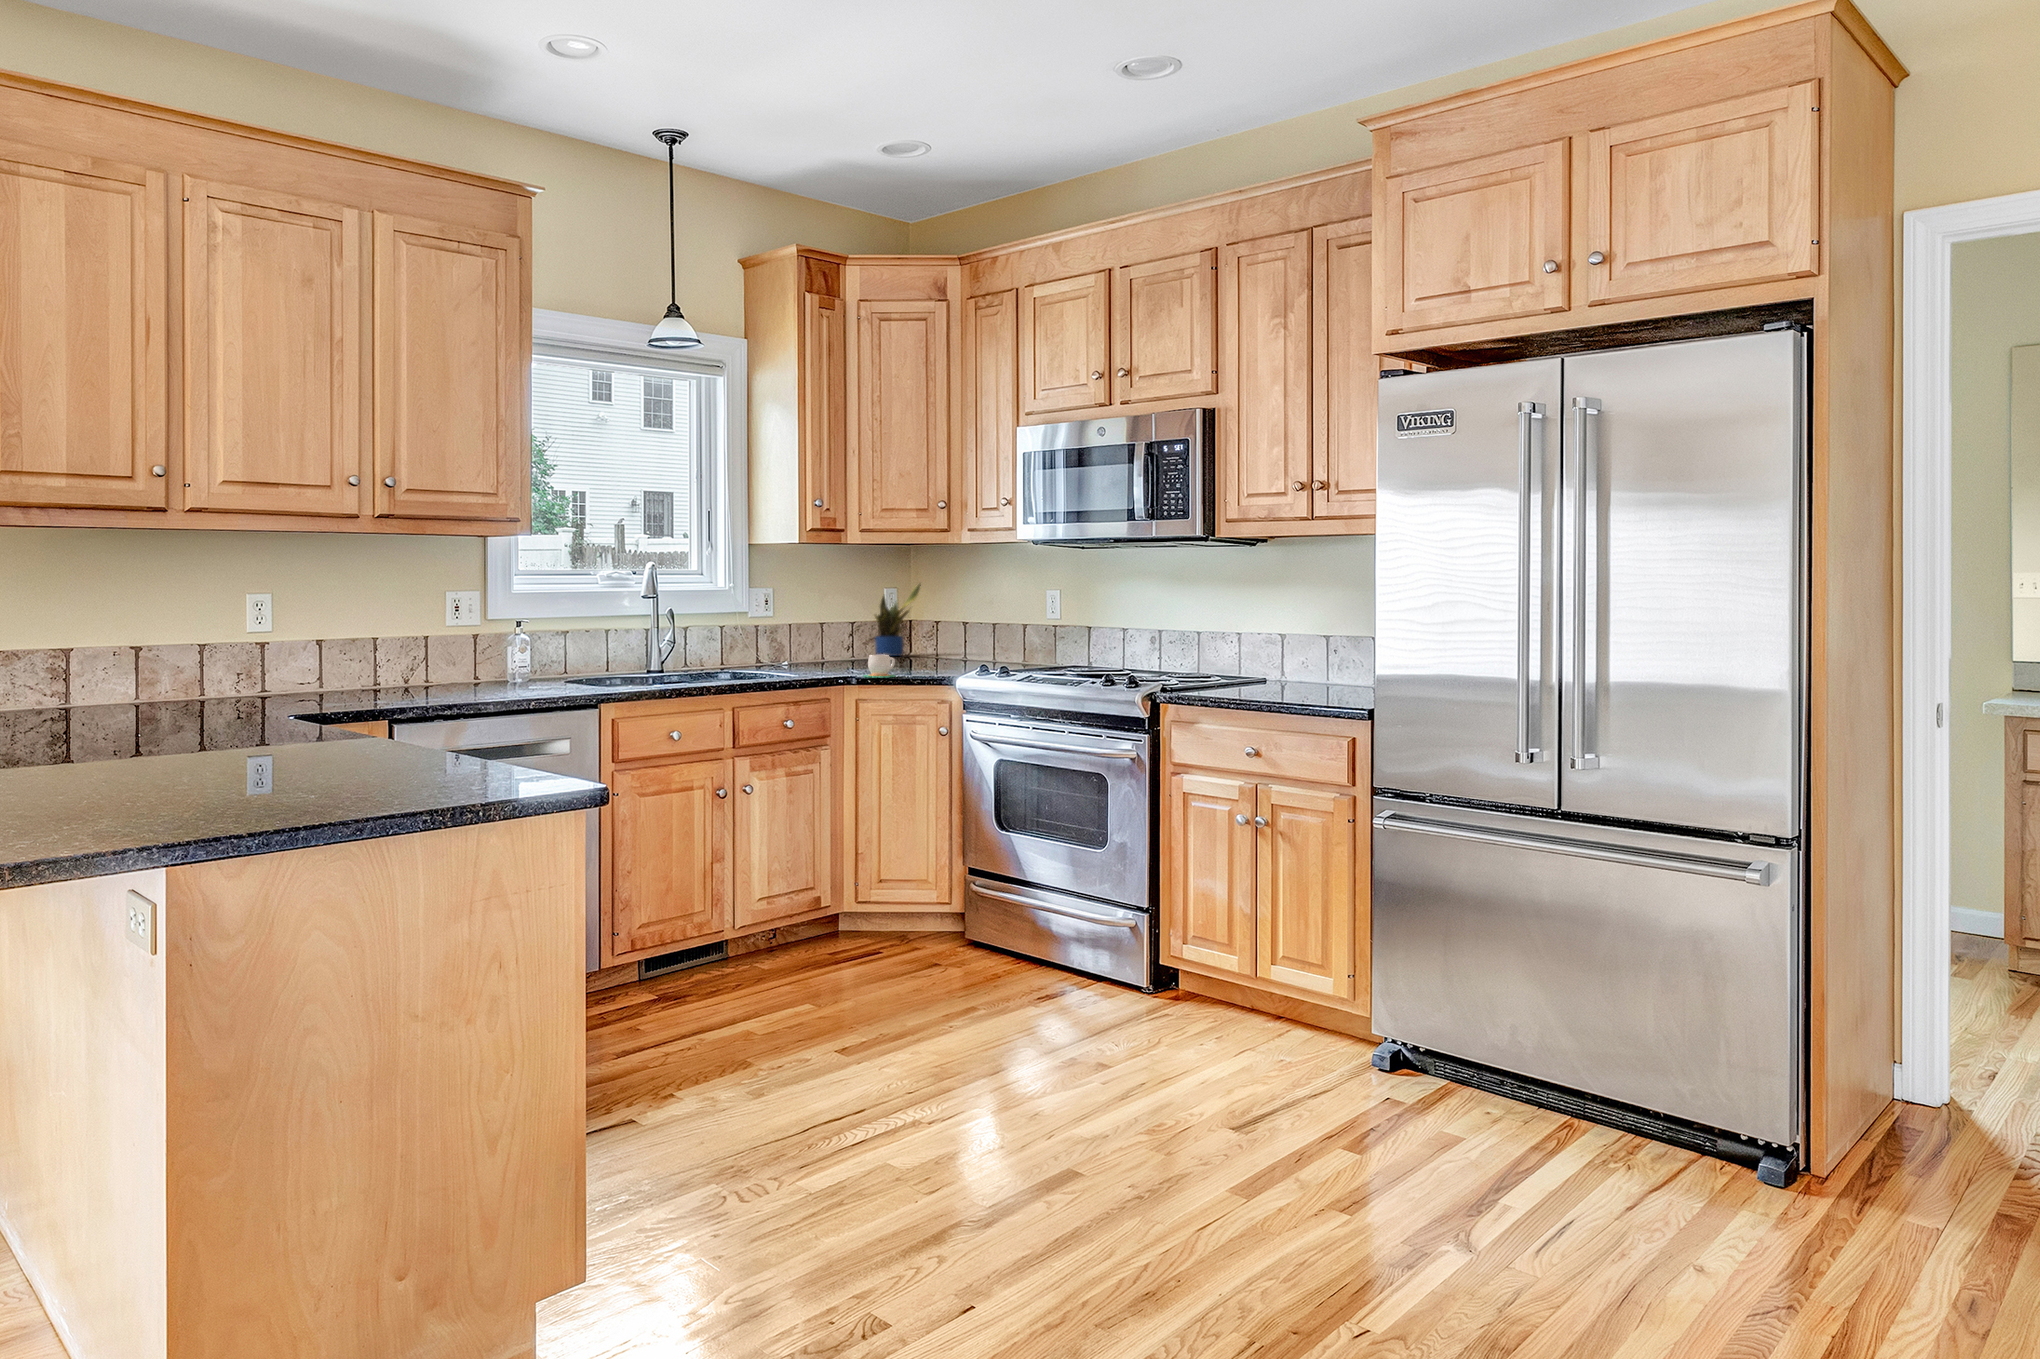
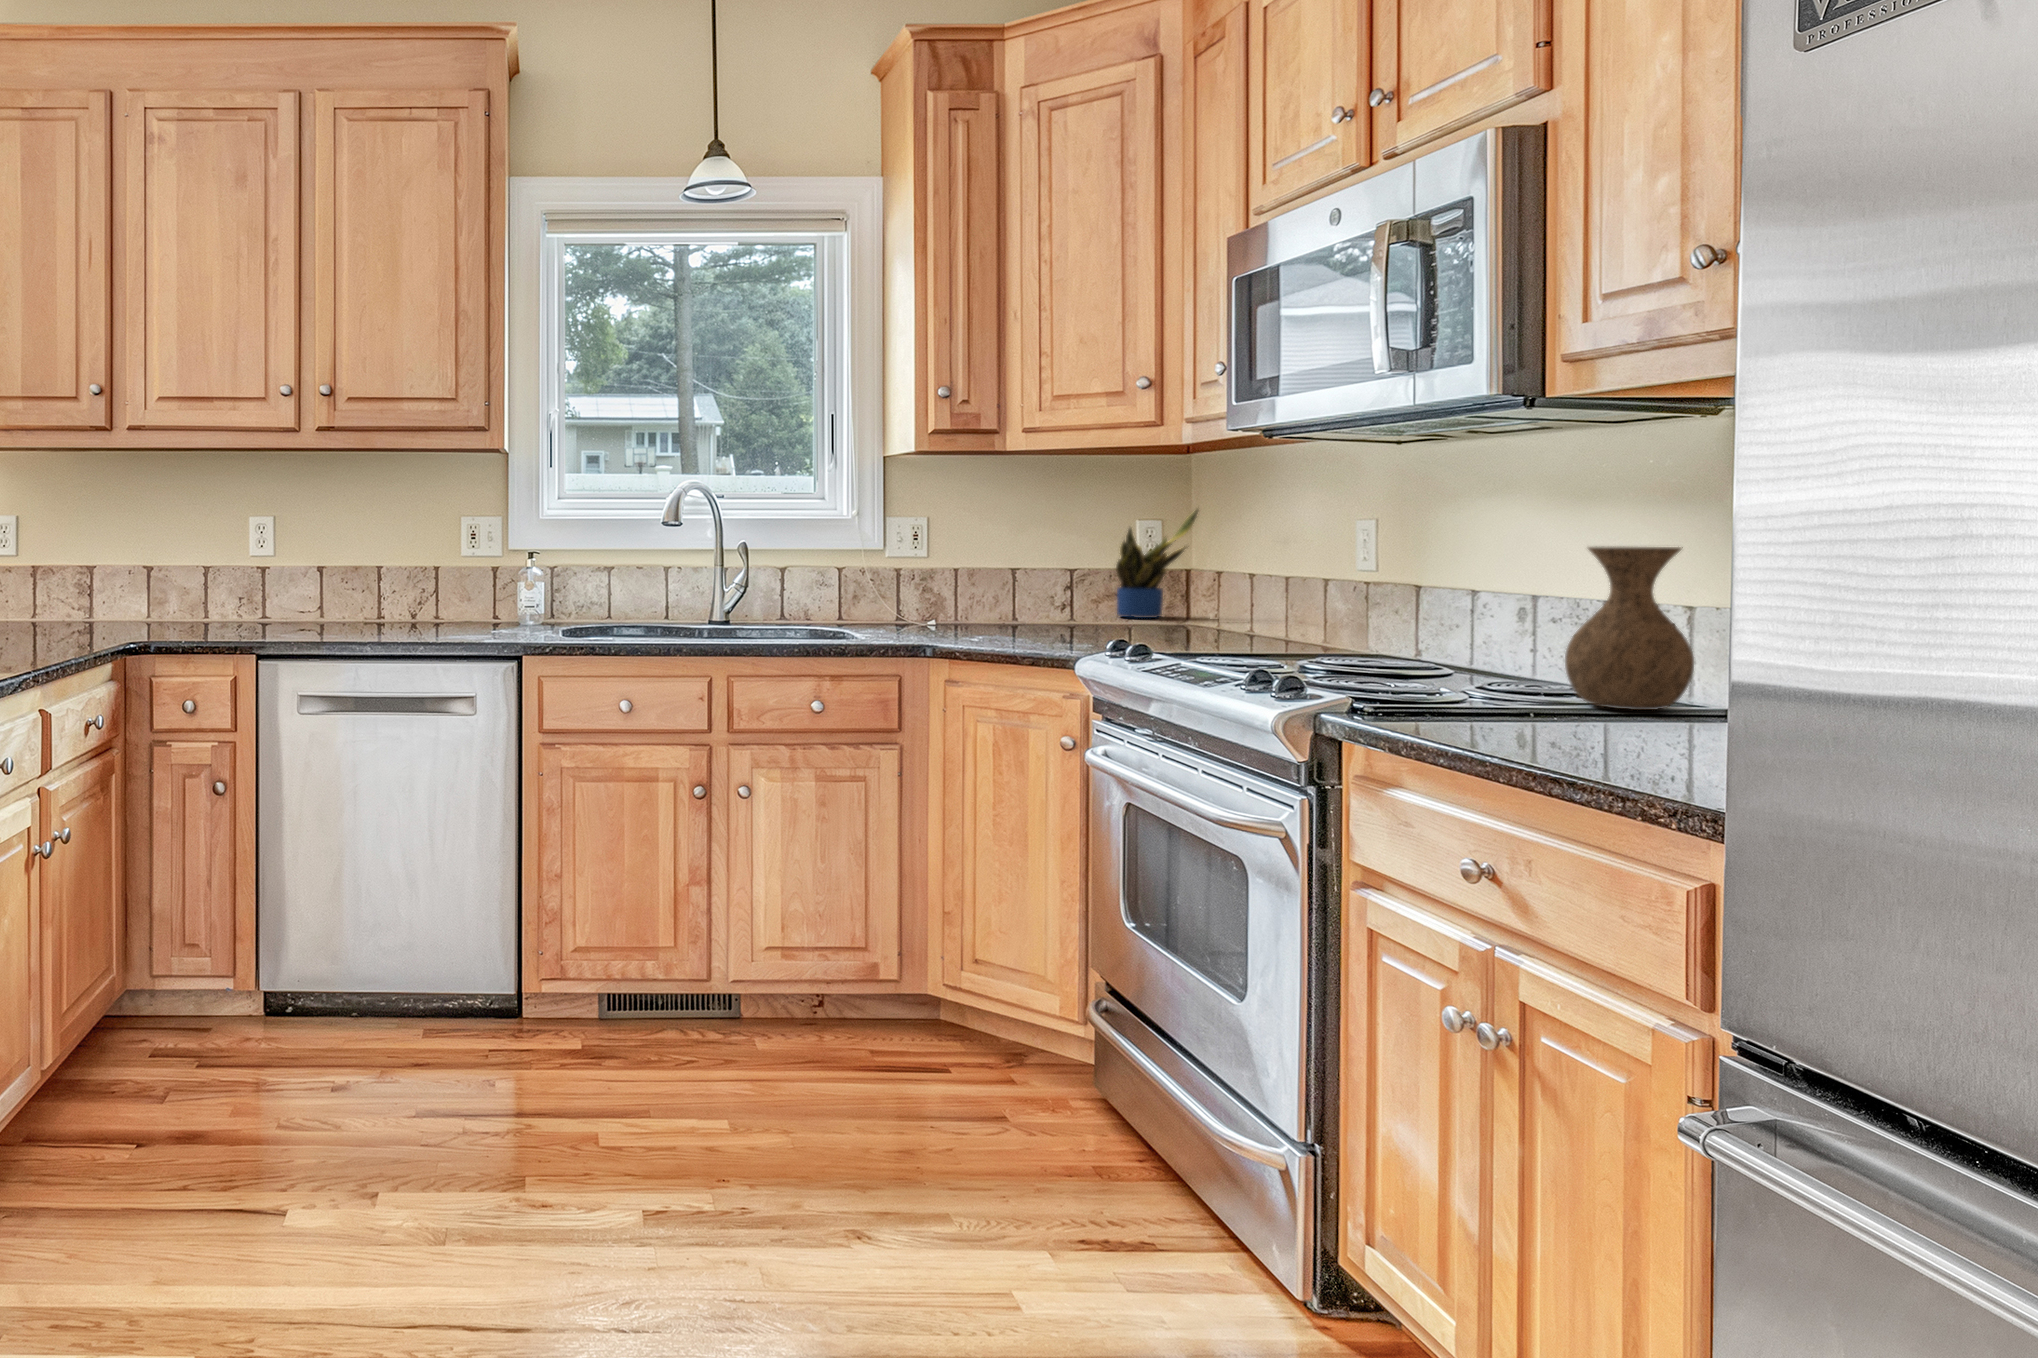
vase: none [1194,604,1239,679] -> present [1565,547,1694,710]
mug: present [863,654,896,678] -> none [946,614,1001,650]

